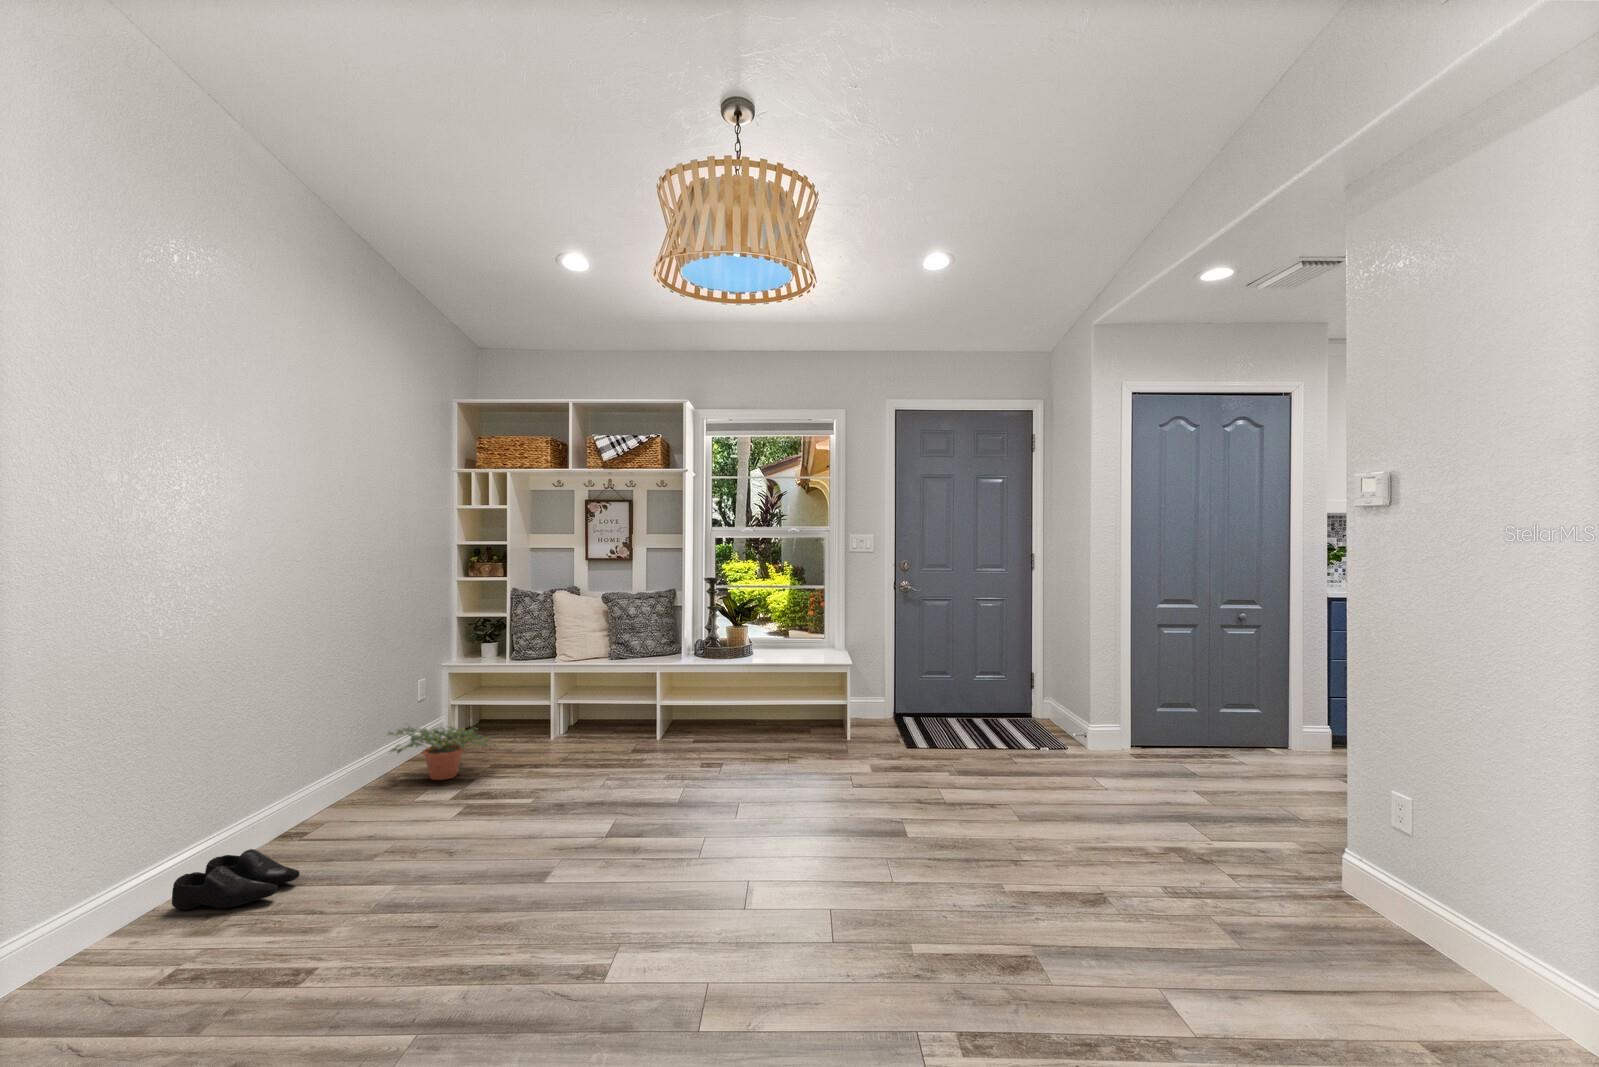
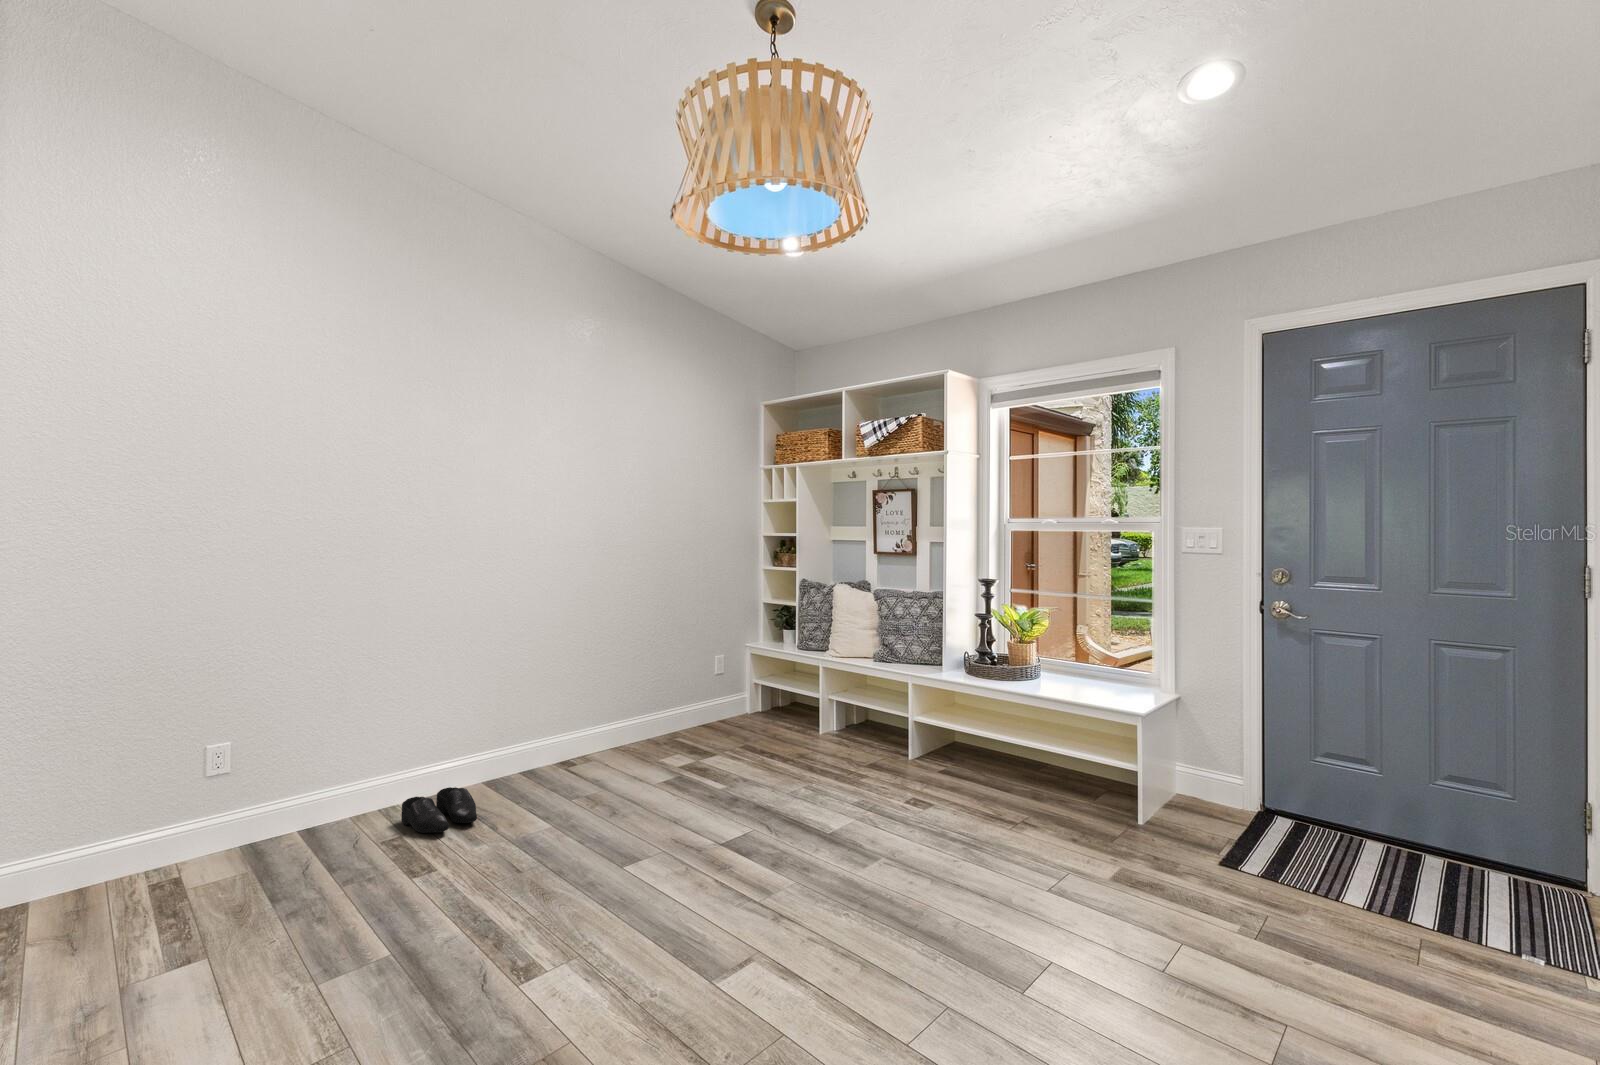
potted plant: present [387,727,490,780] -> none [645,697,739,755]

